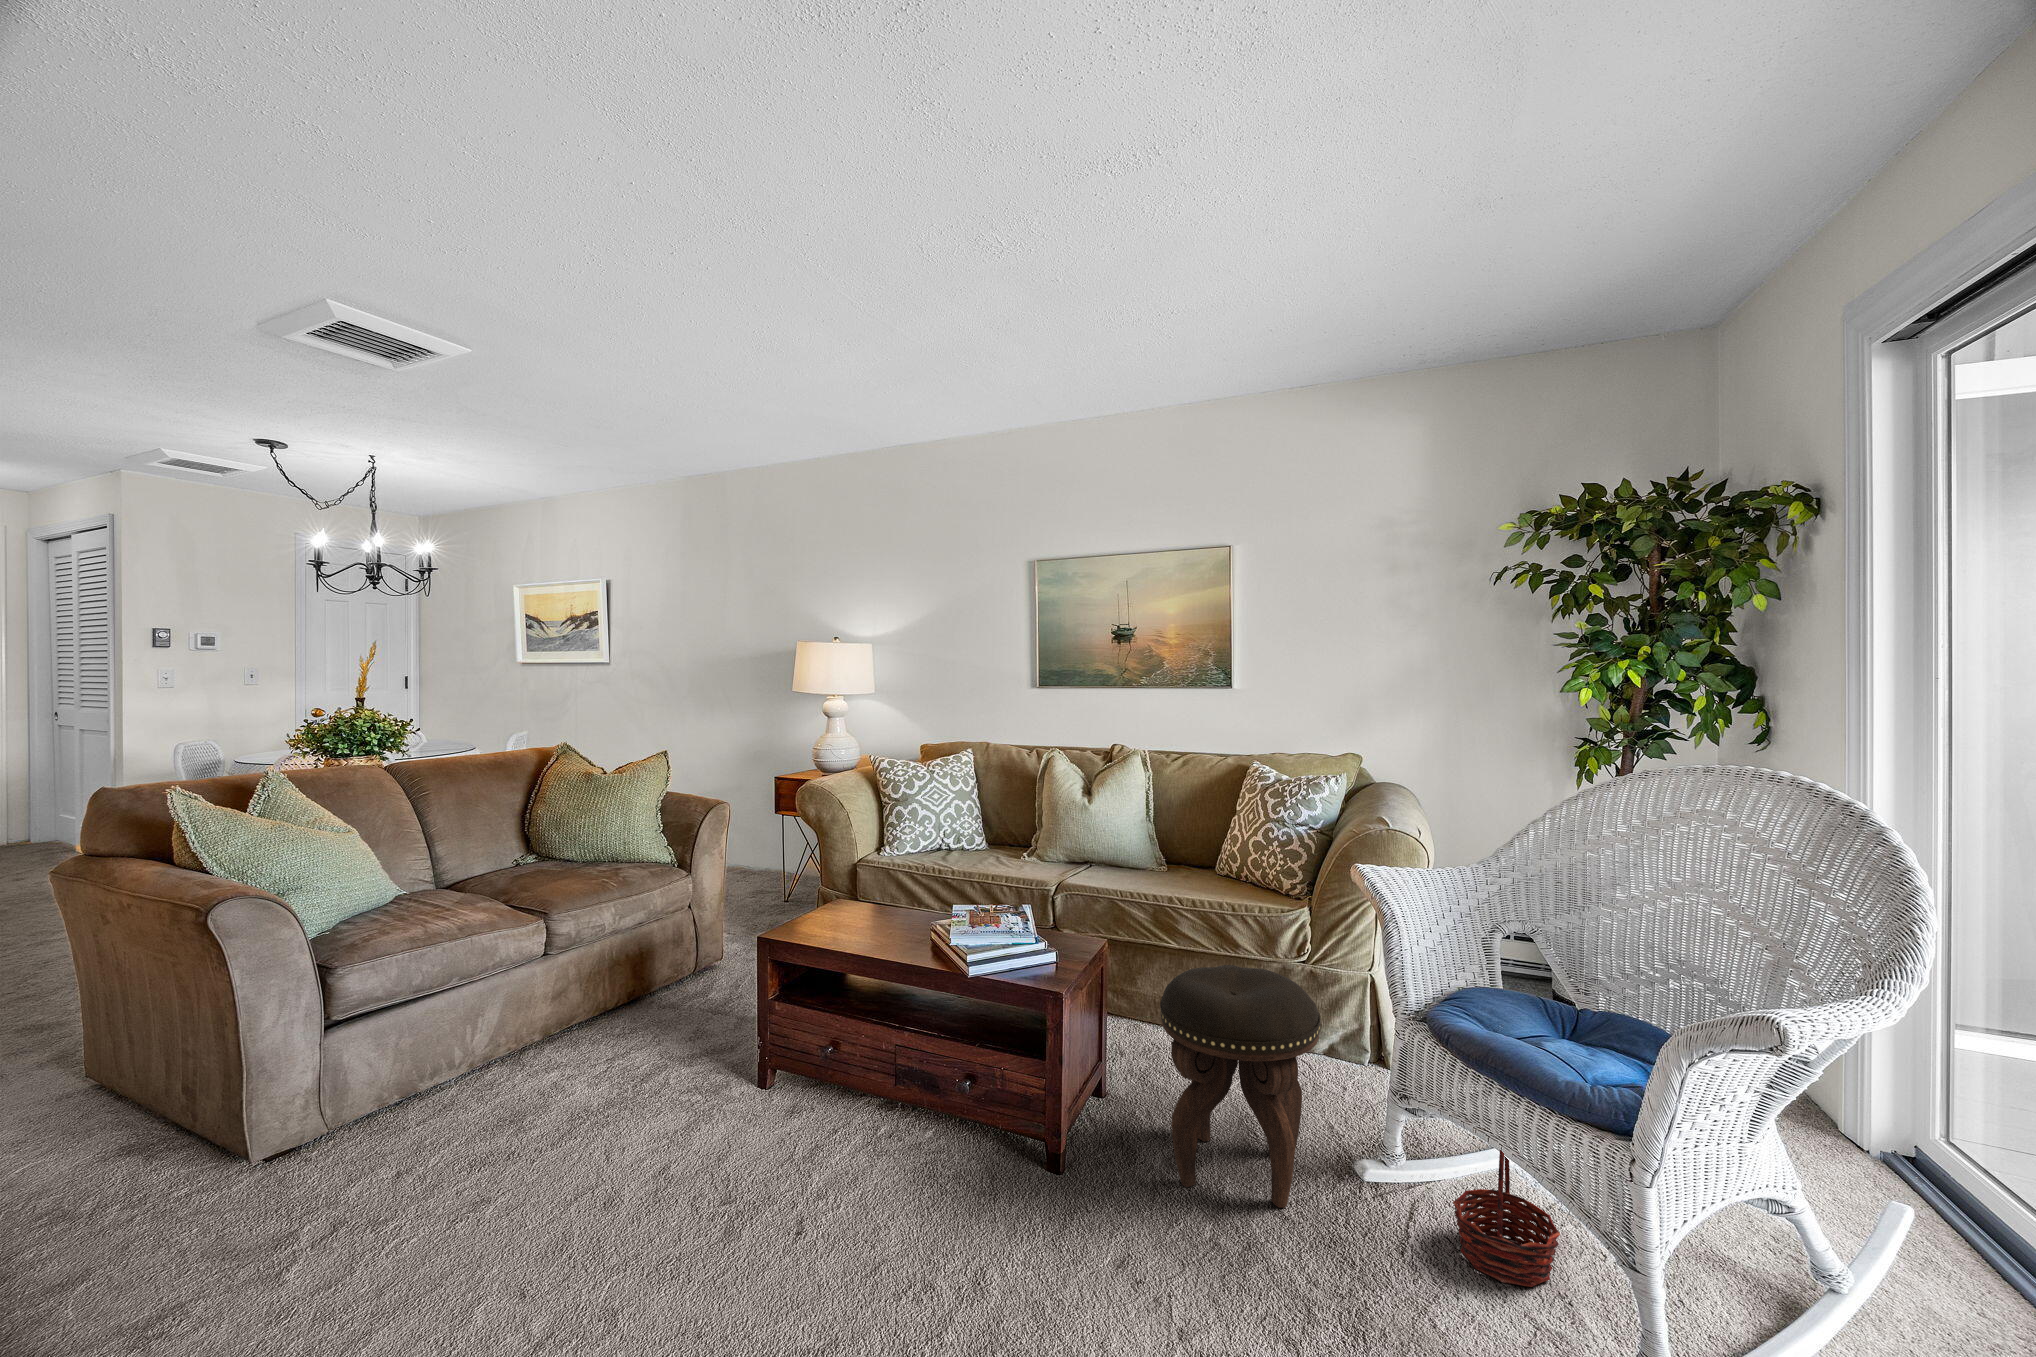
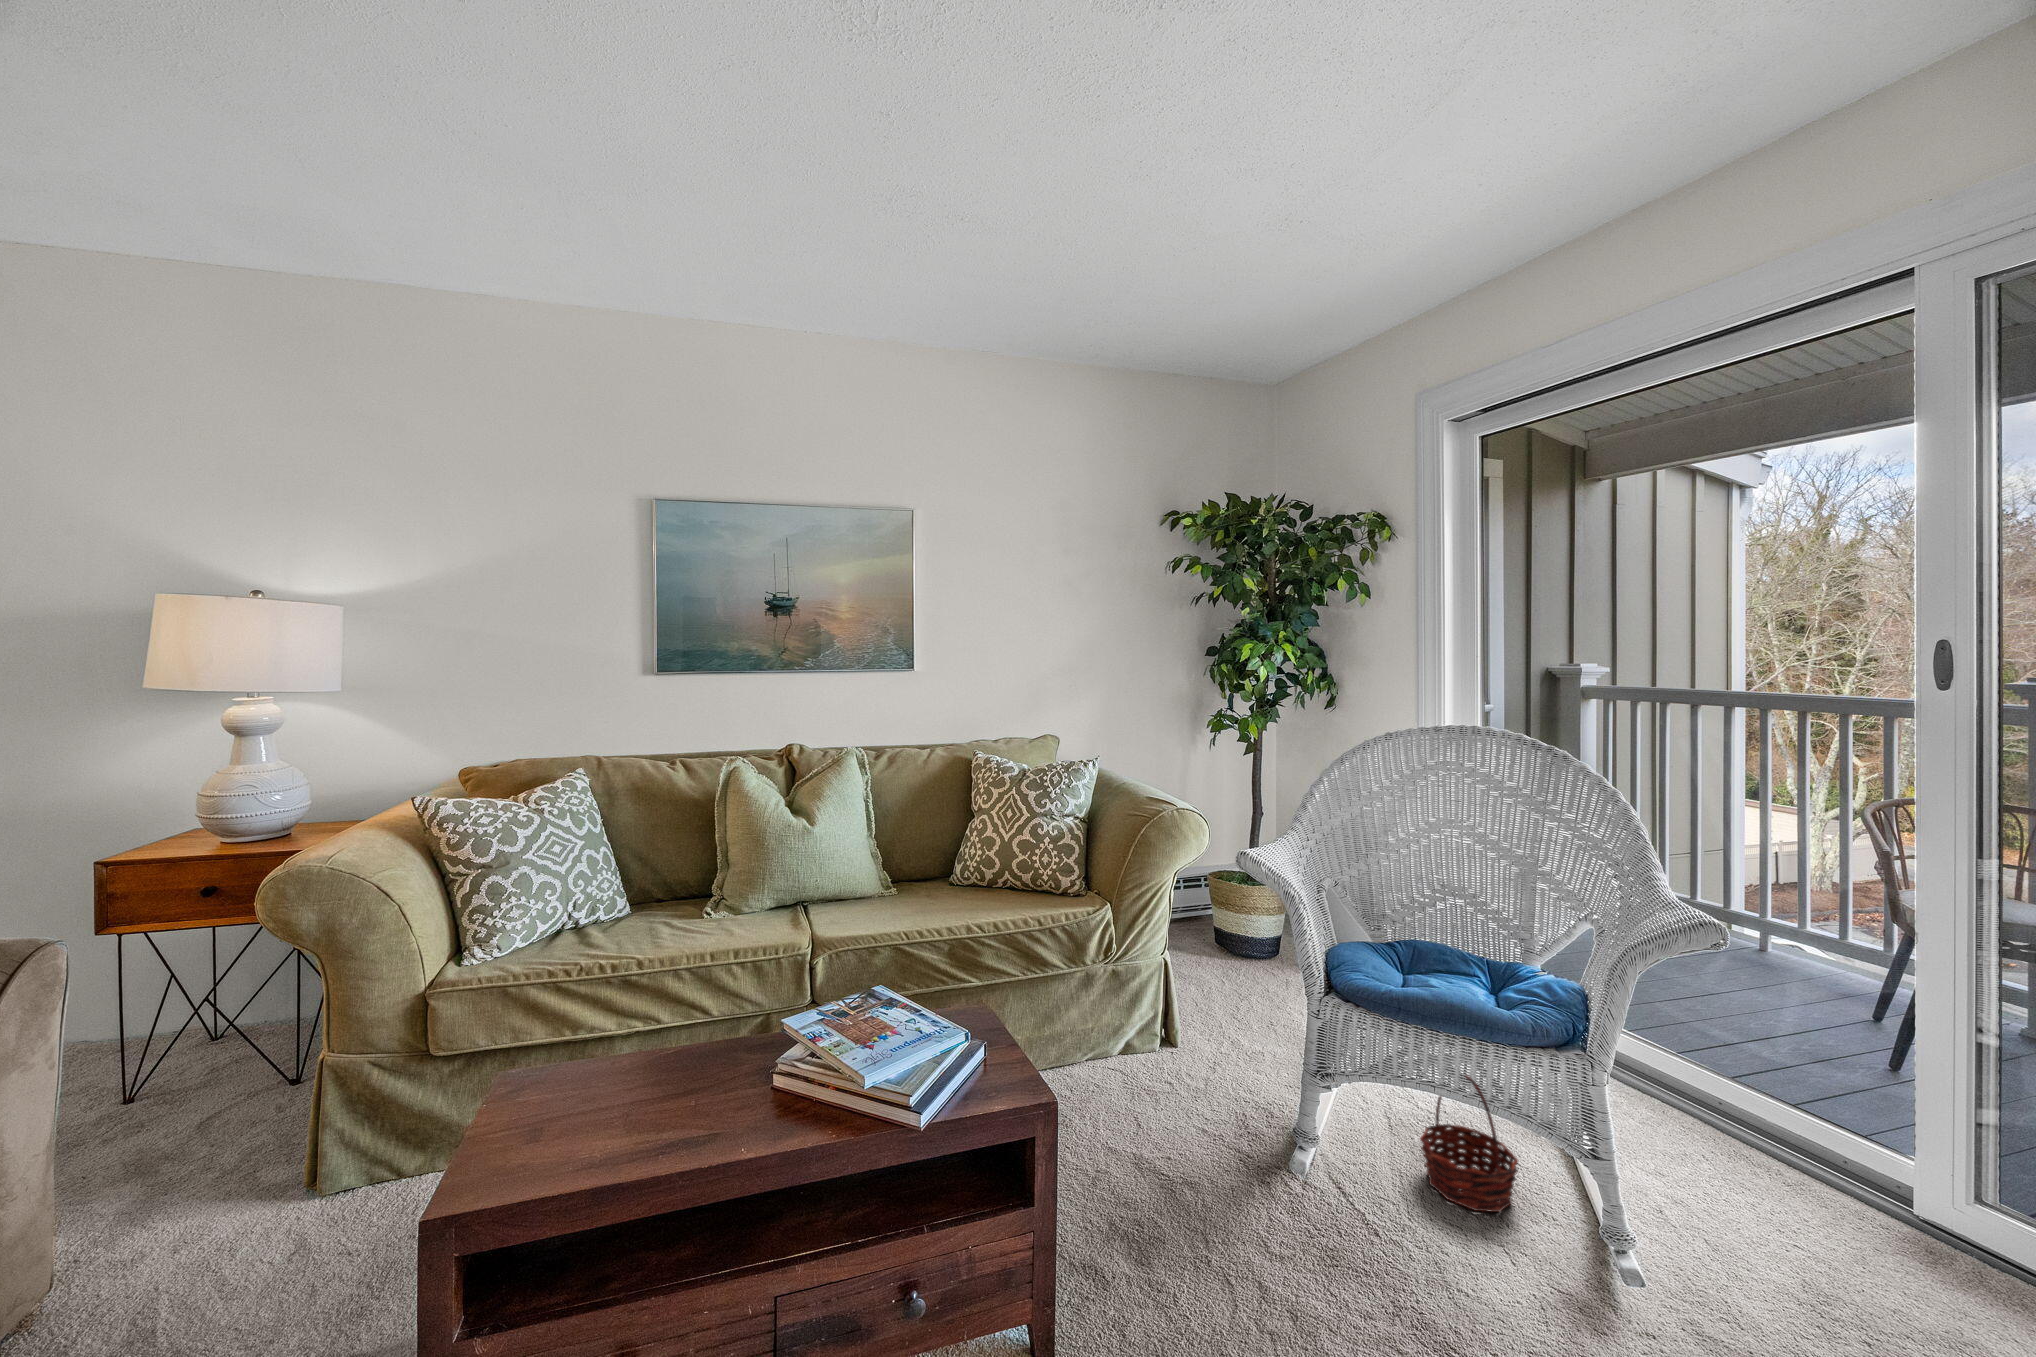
footstool: present [1160,965,1321,1208] -> none [1146,981,1333,1279]

